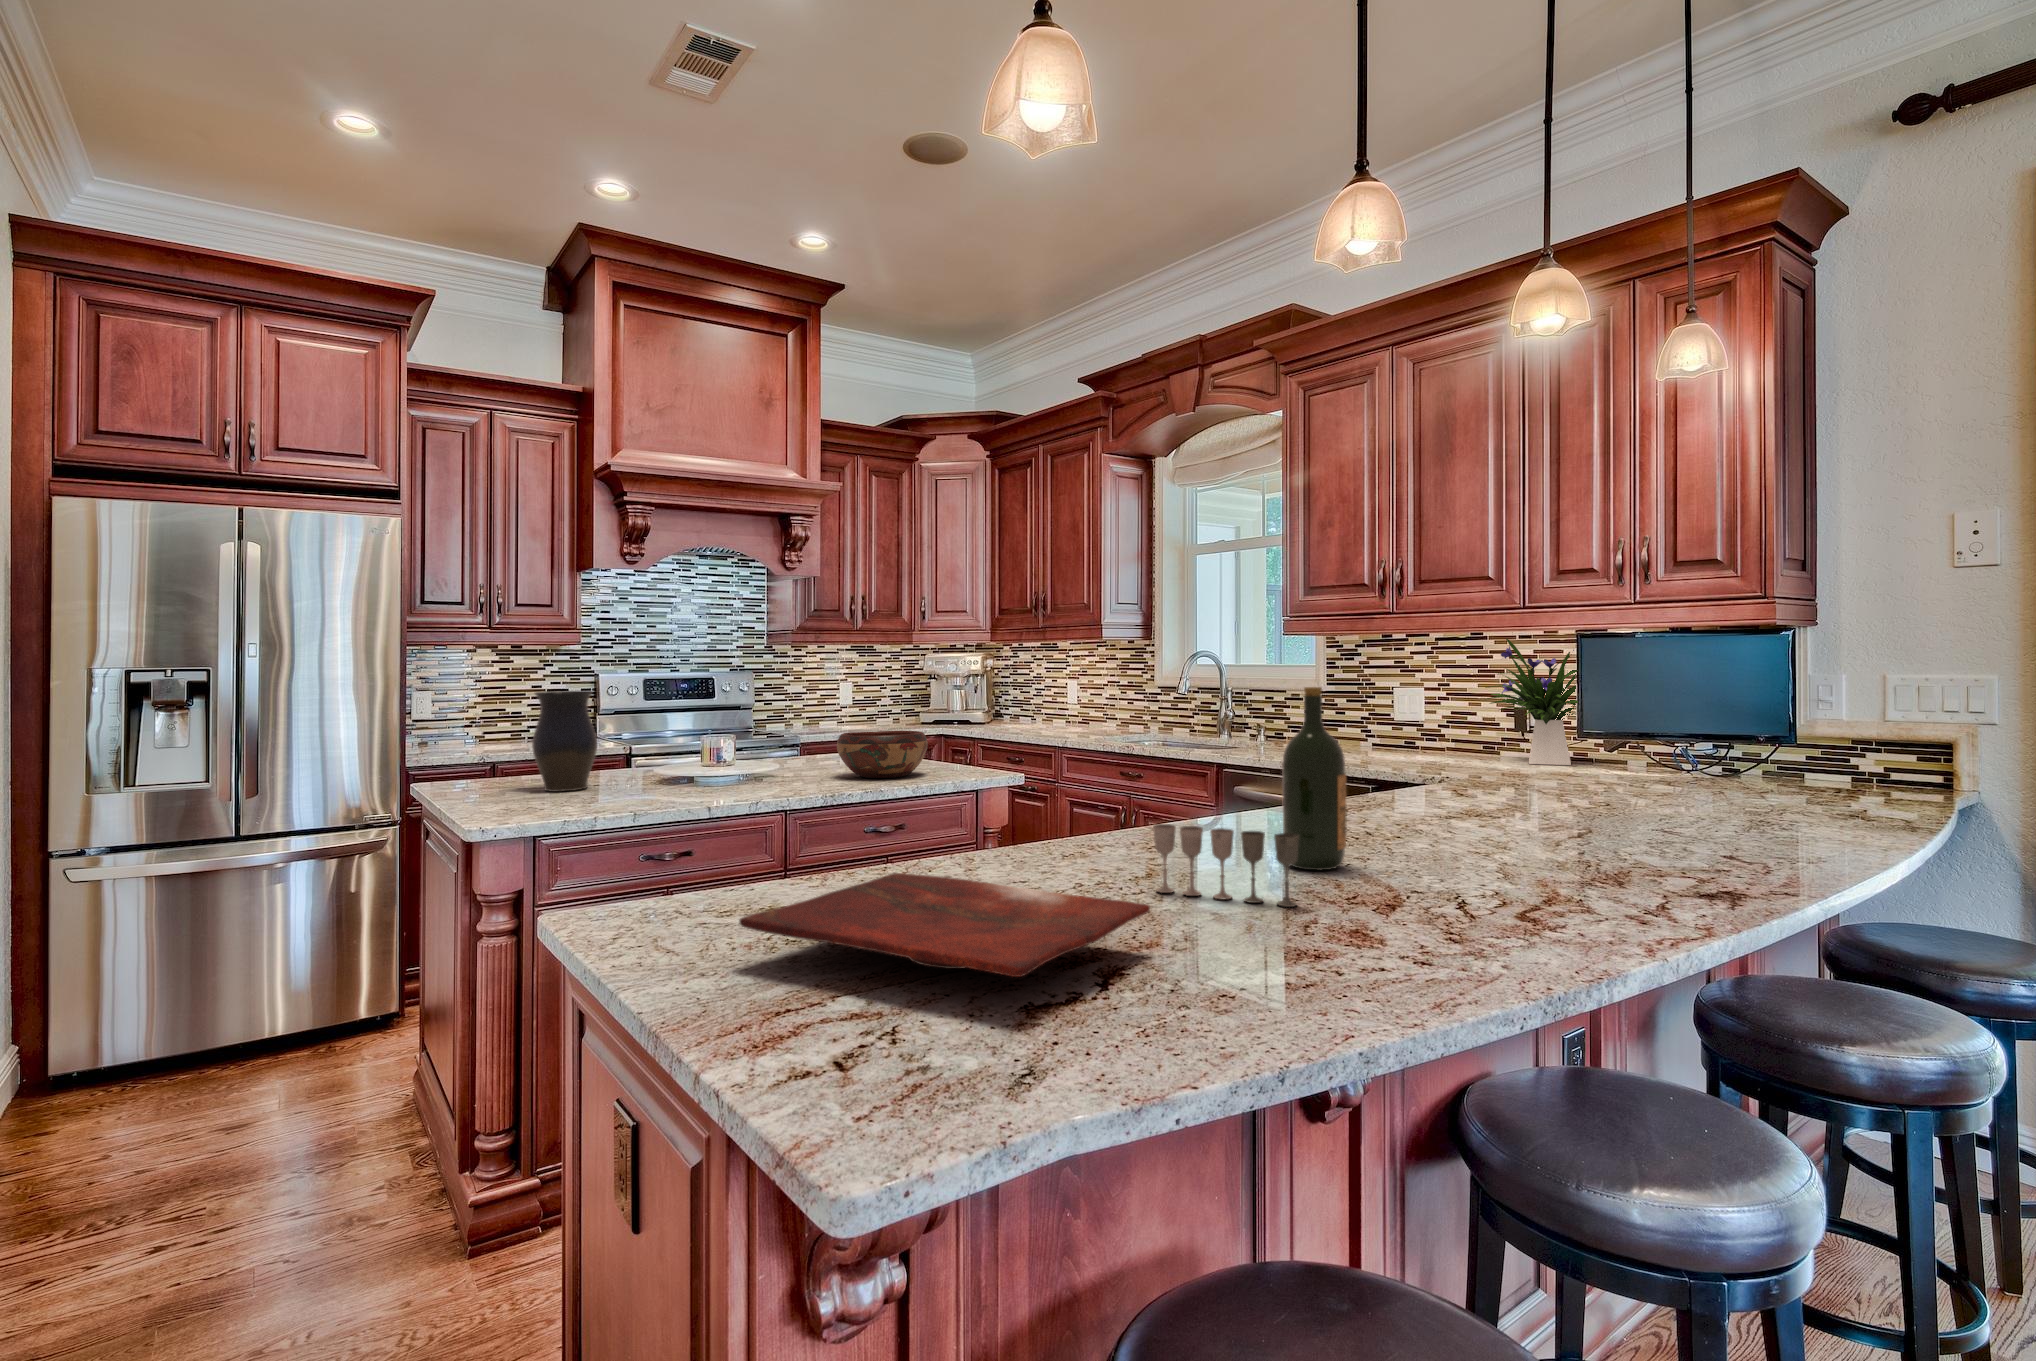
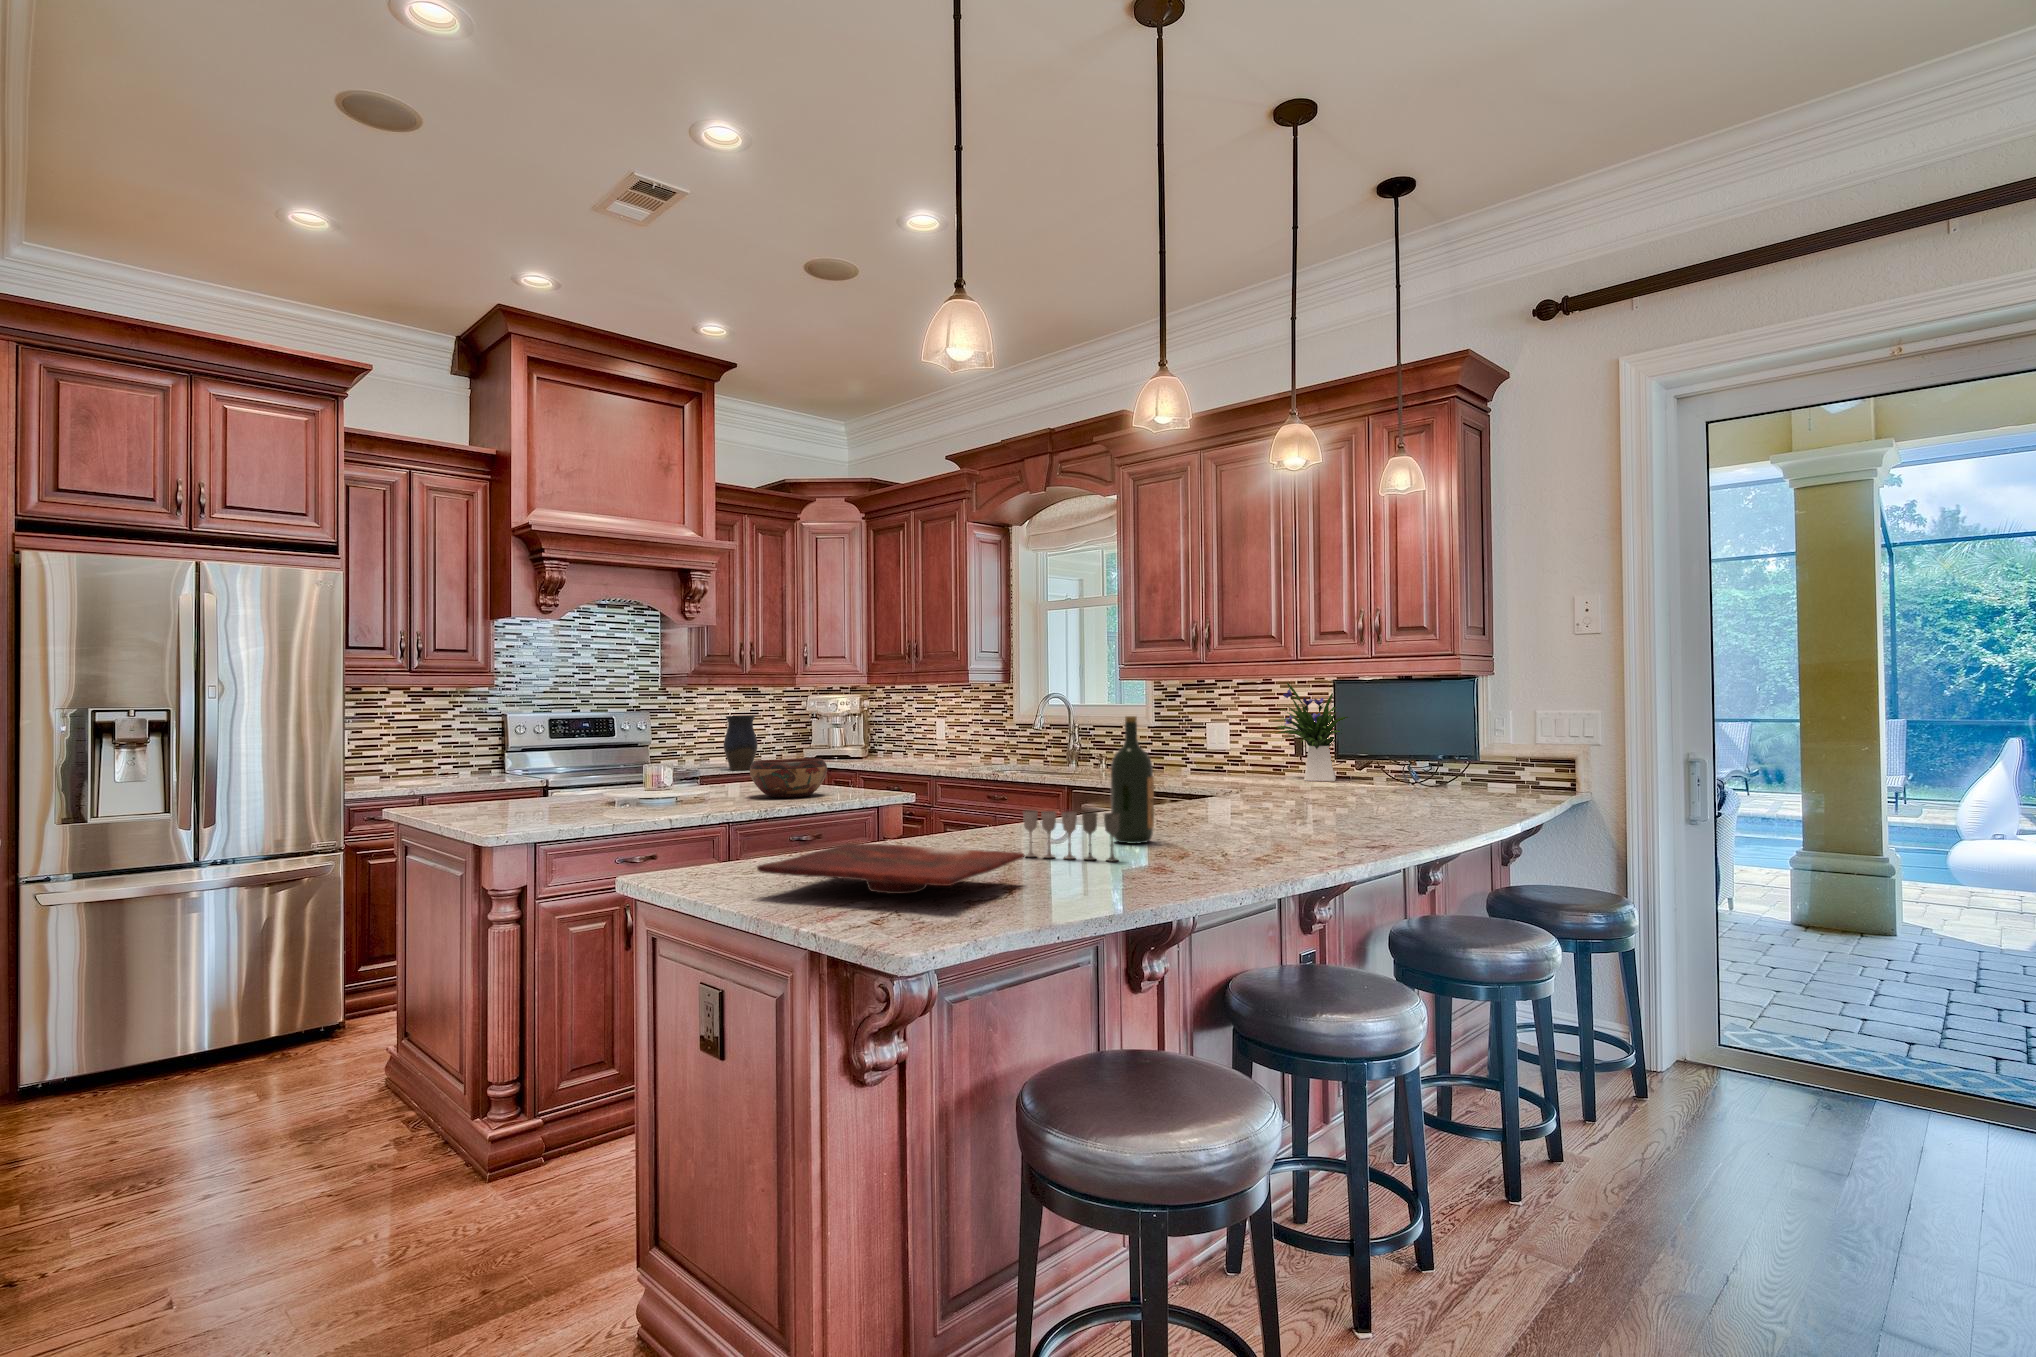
vase: present [532,691,597,792] -> present [724,716,758,770]

